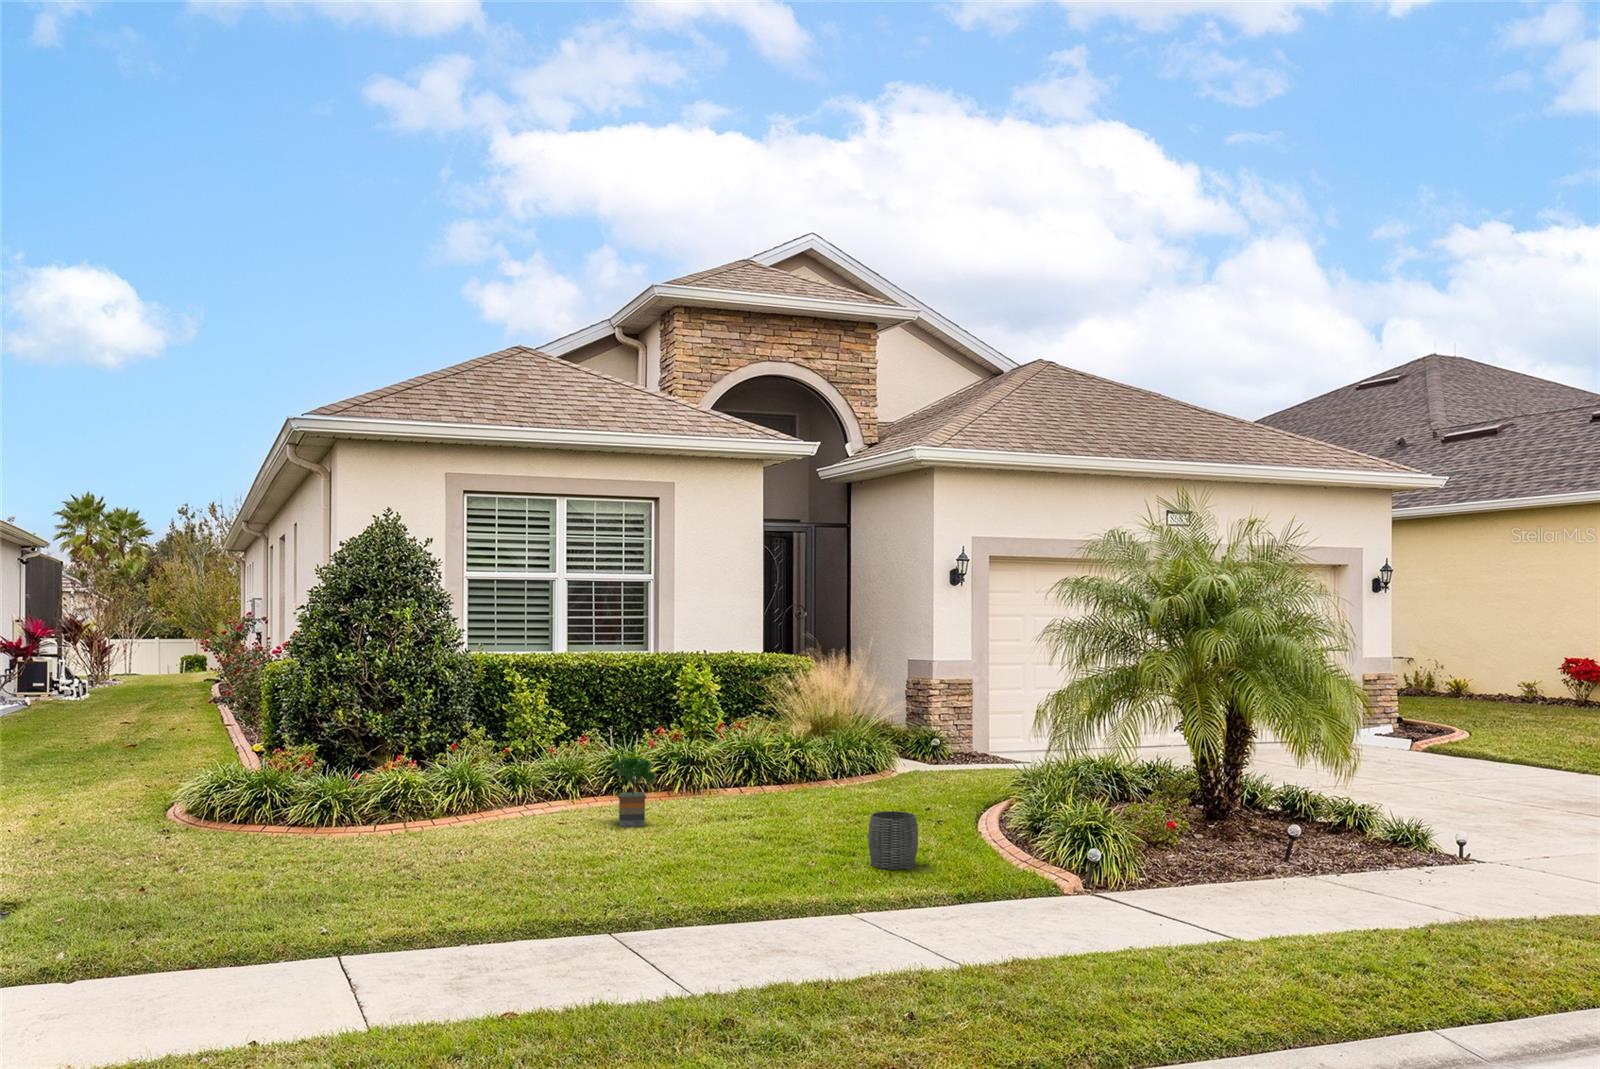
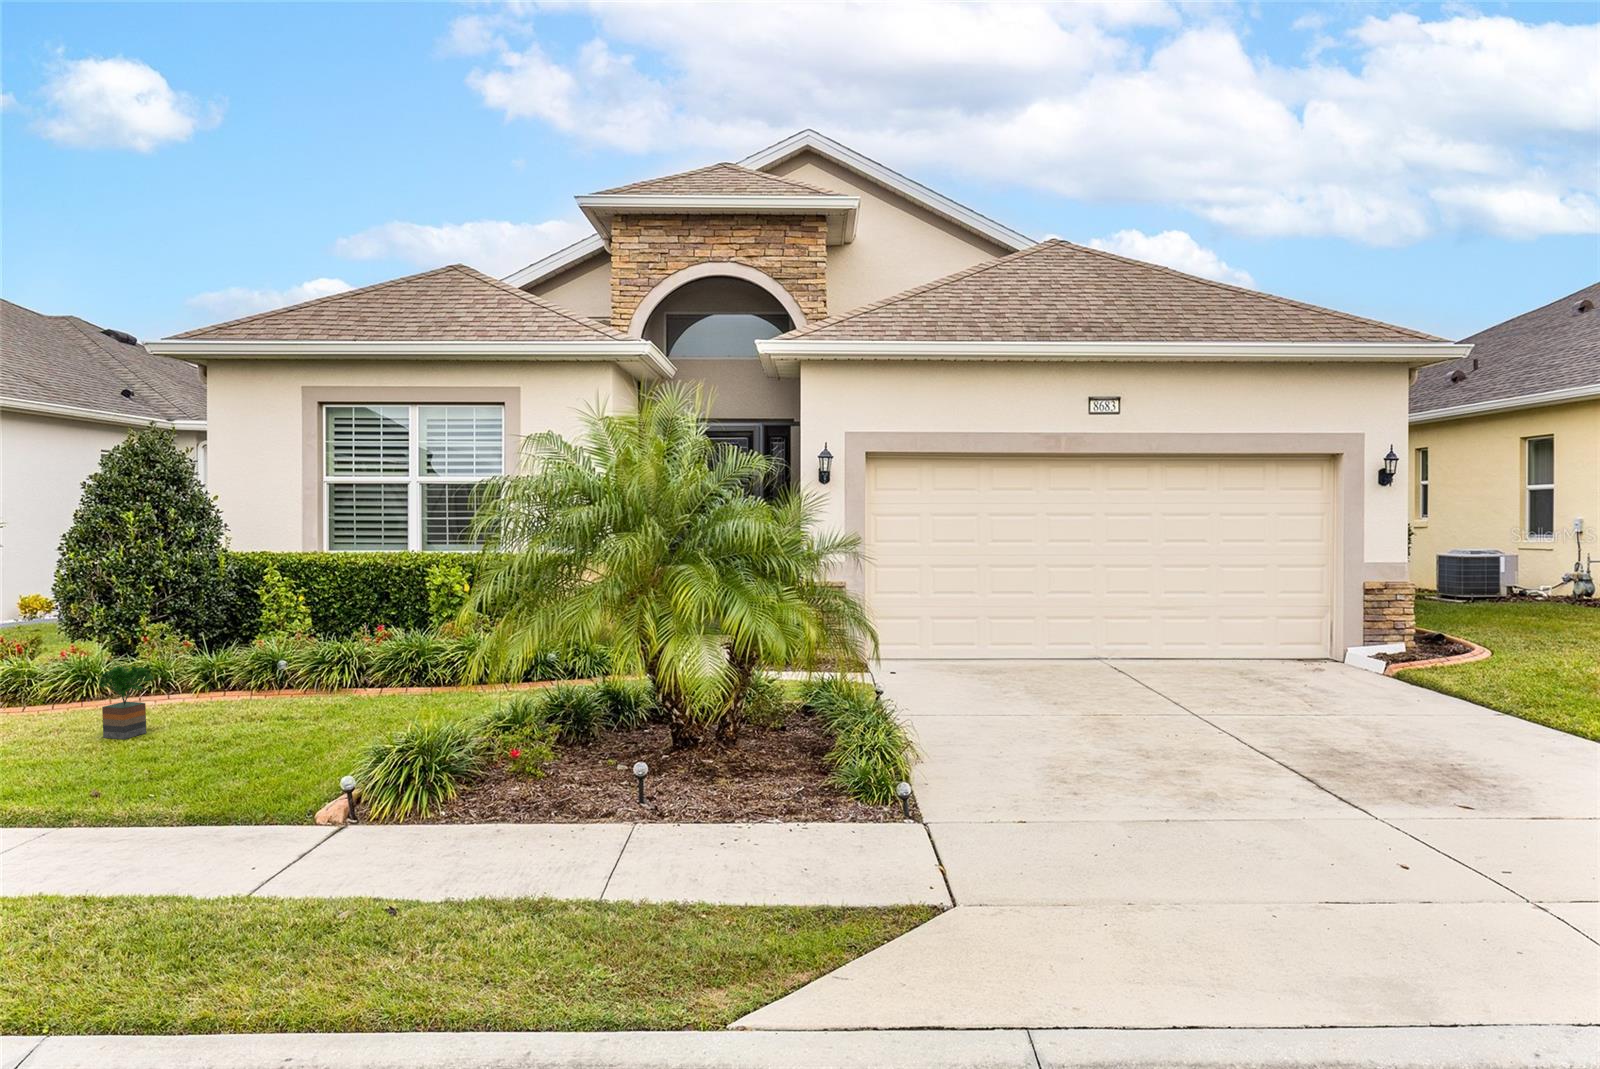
woven basket: present [868,811,918,870] -> none [63,762,138,839]

